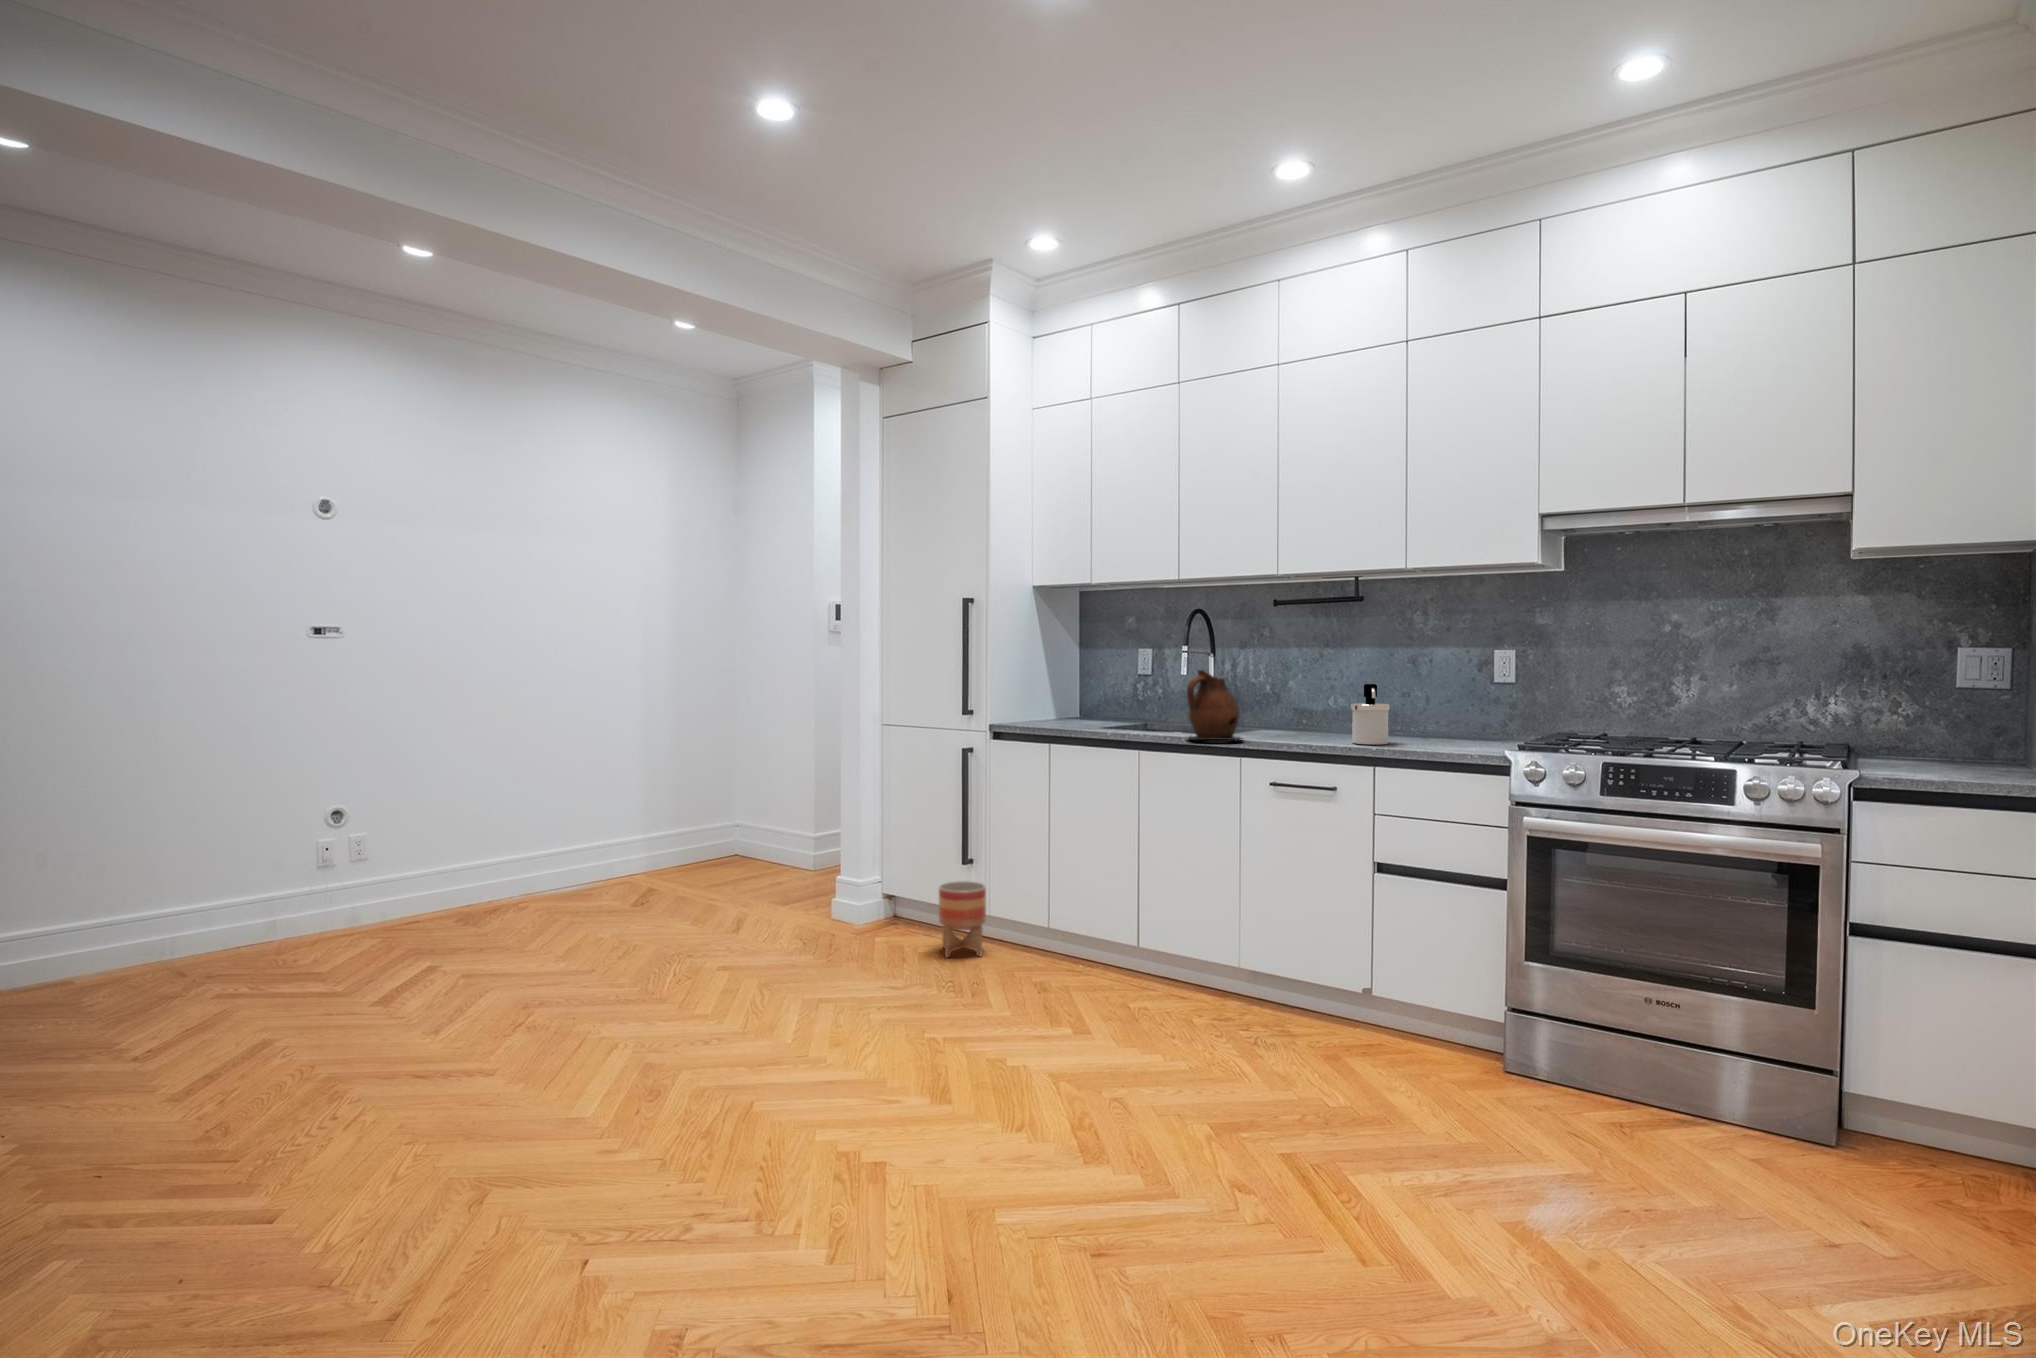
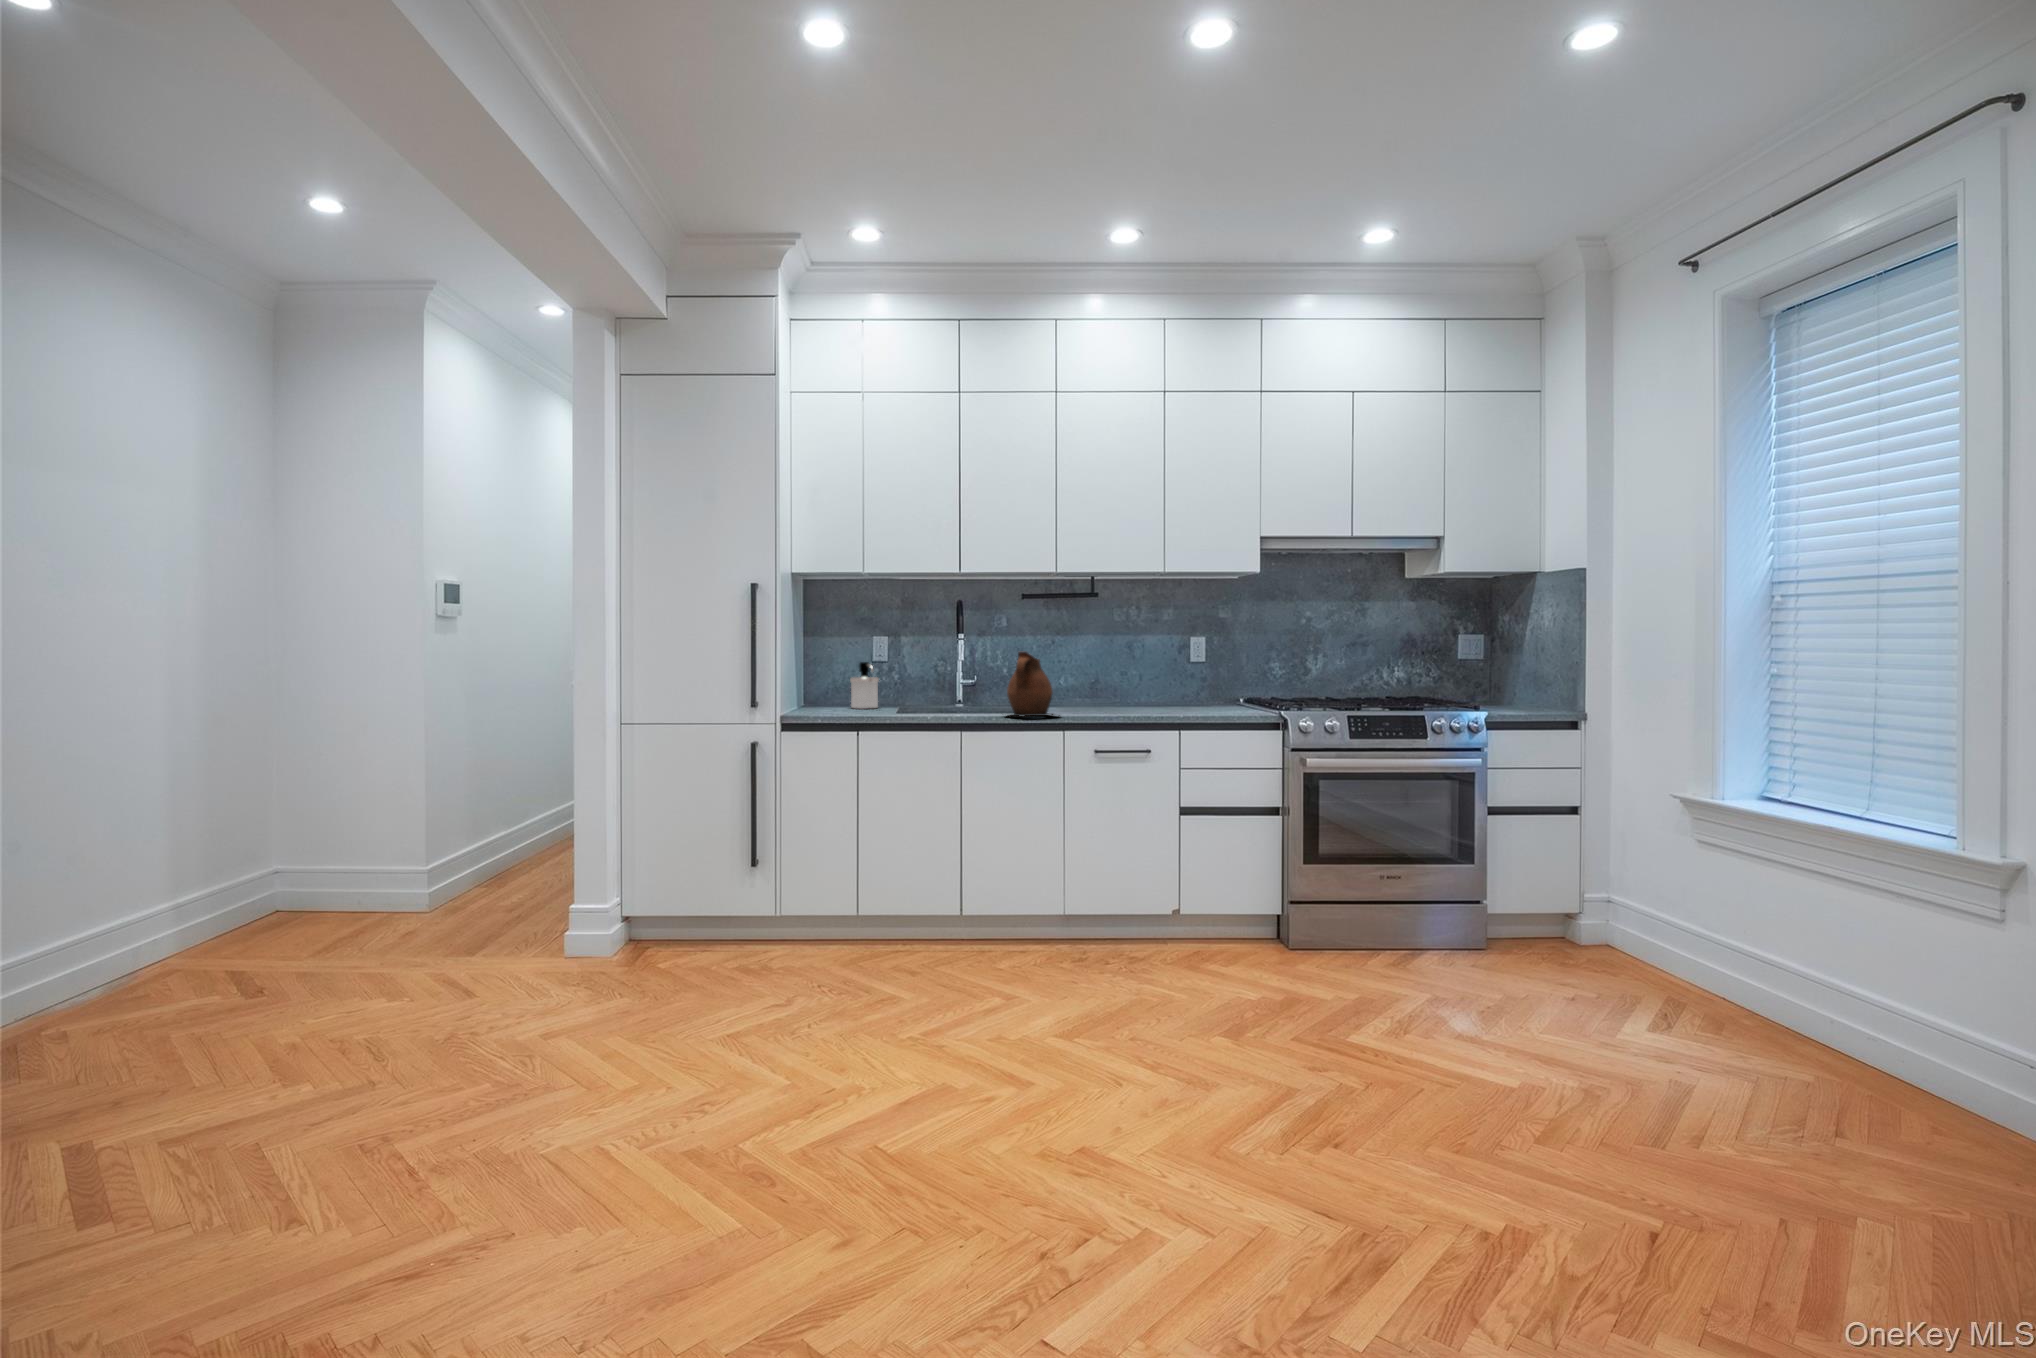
soap dispenser: present [1351,684,1390,745] -> present [850,662,879,709]
planter: present [939,881,986,957] -> none [721,889,777,978]

